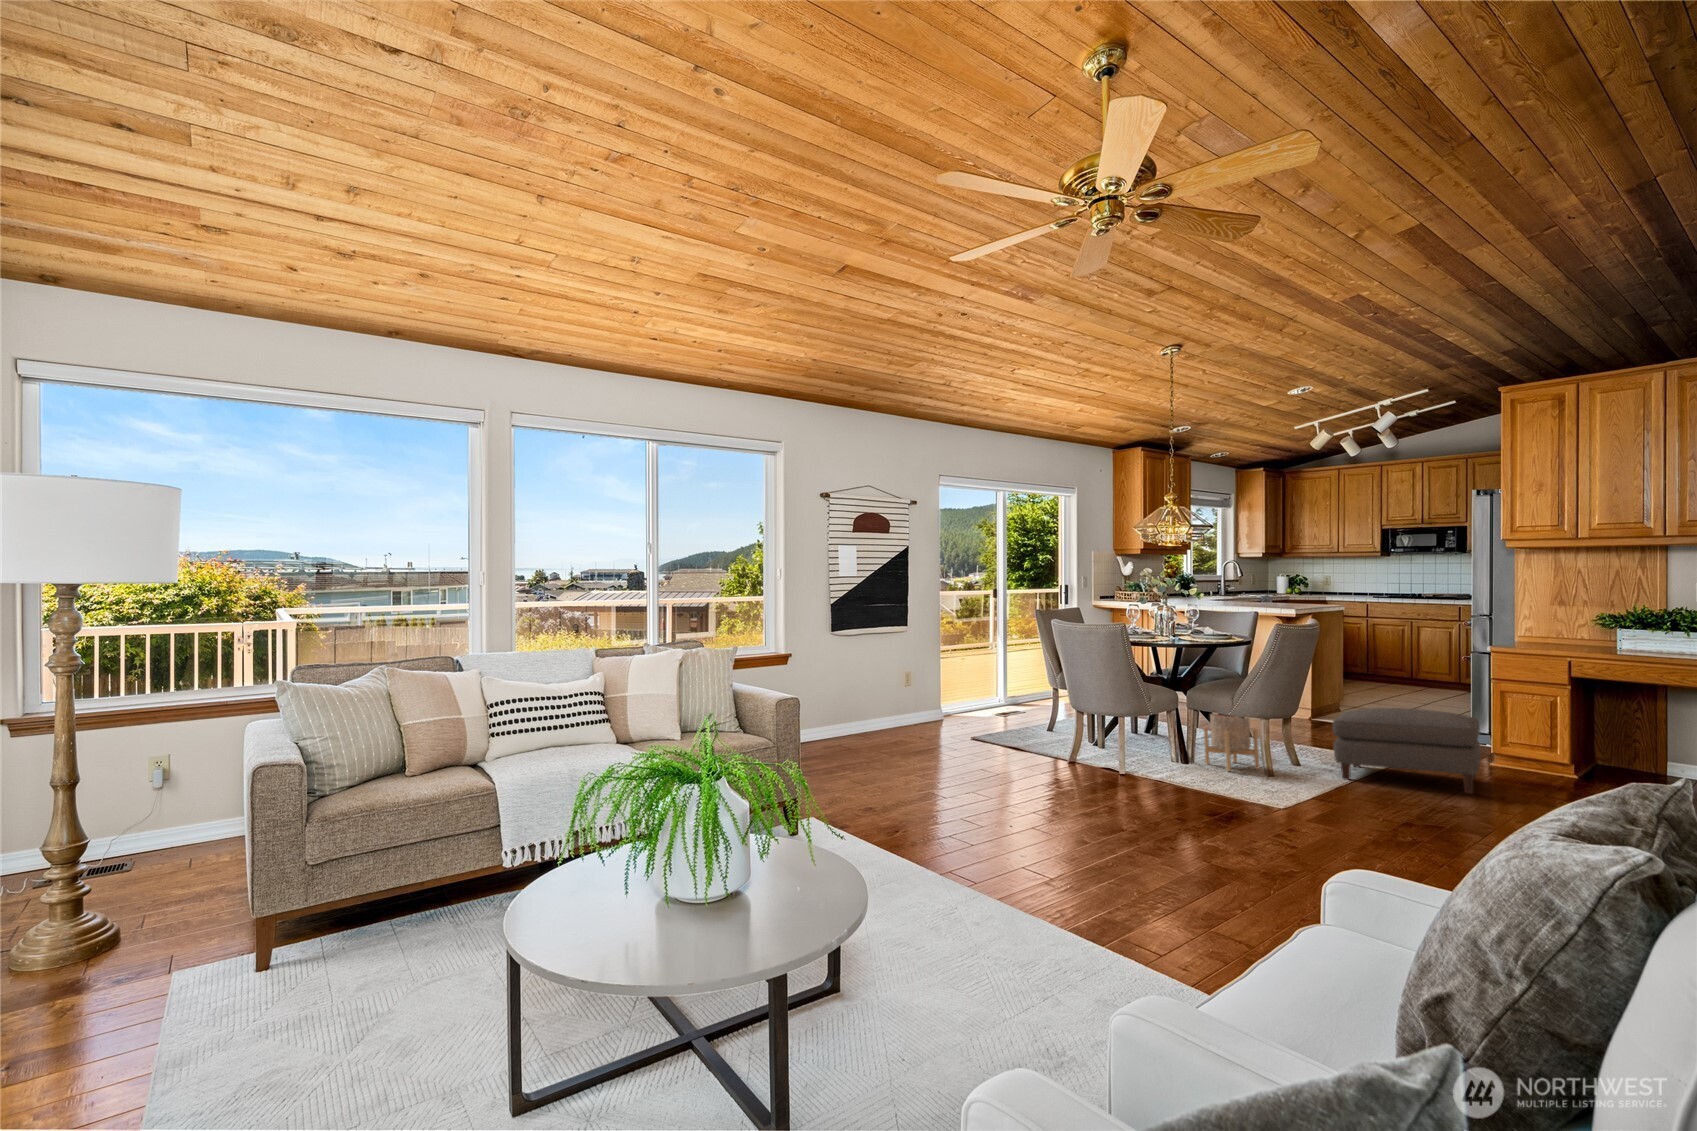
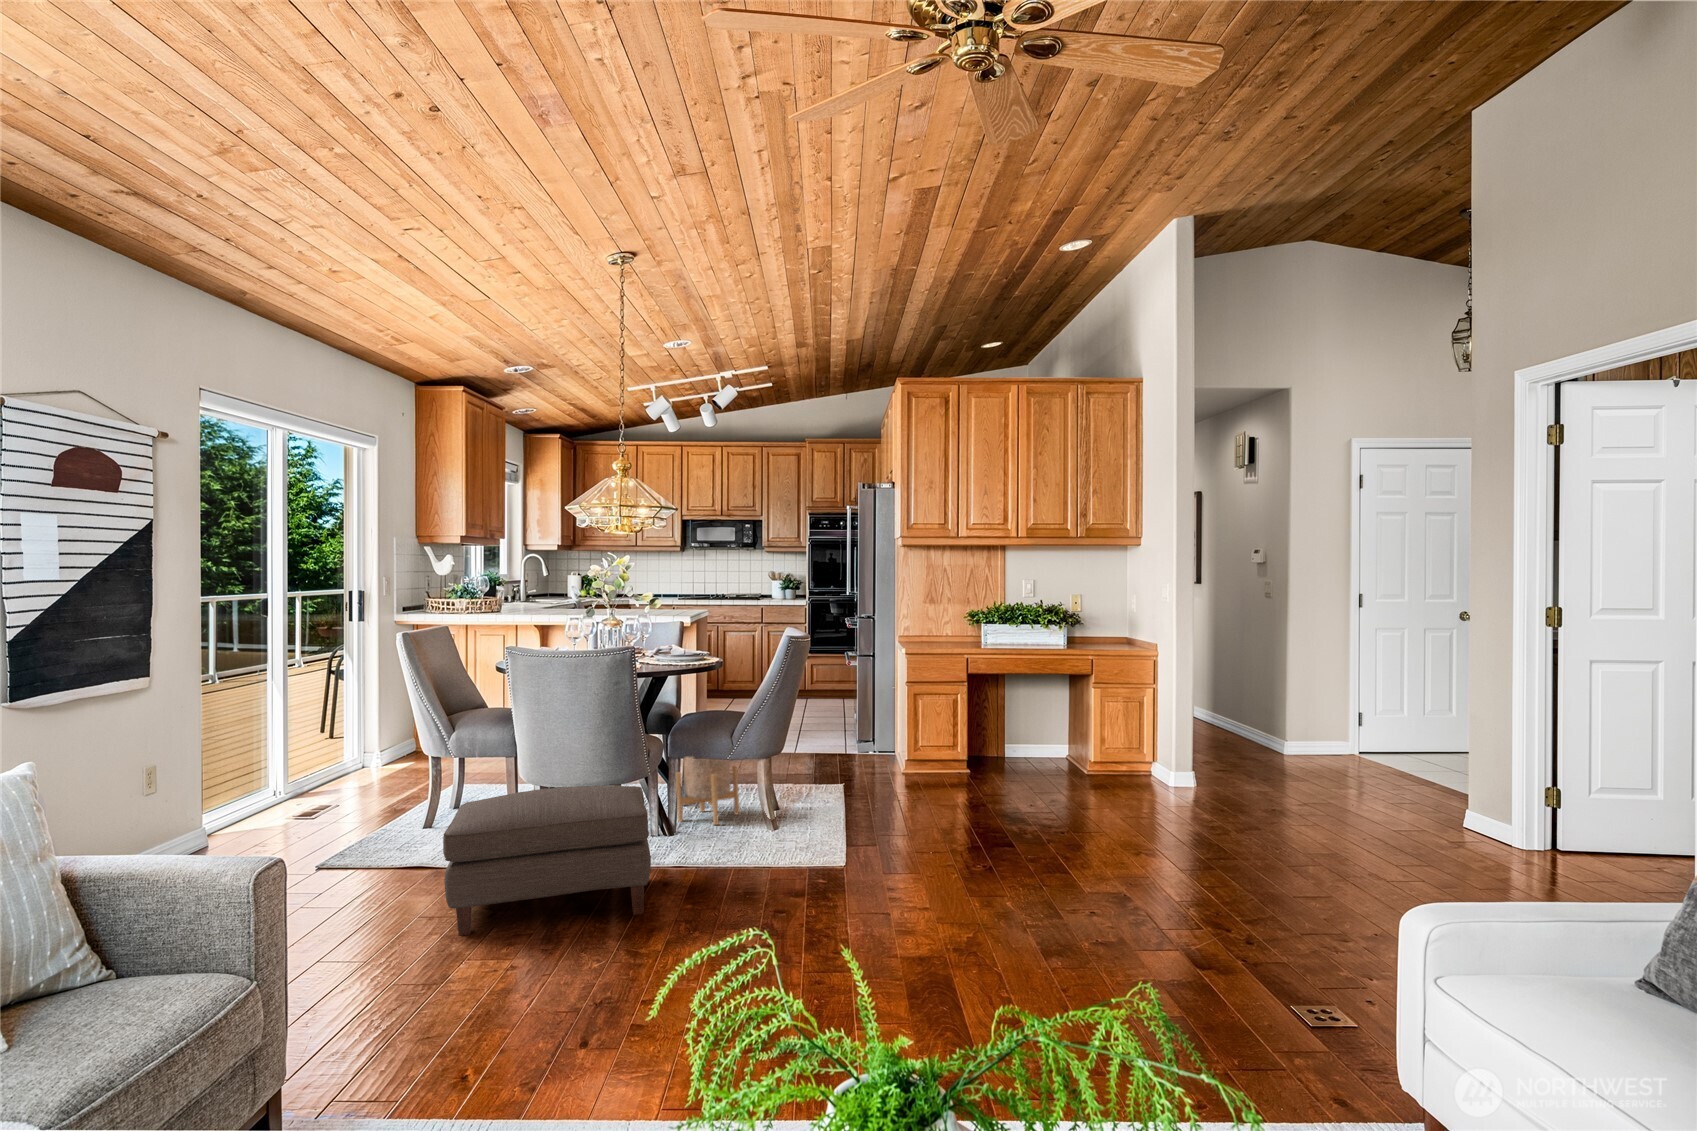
ottoman: present [1333,708,1481,794] -> present [443,785,651,935]

